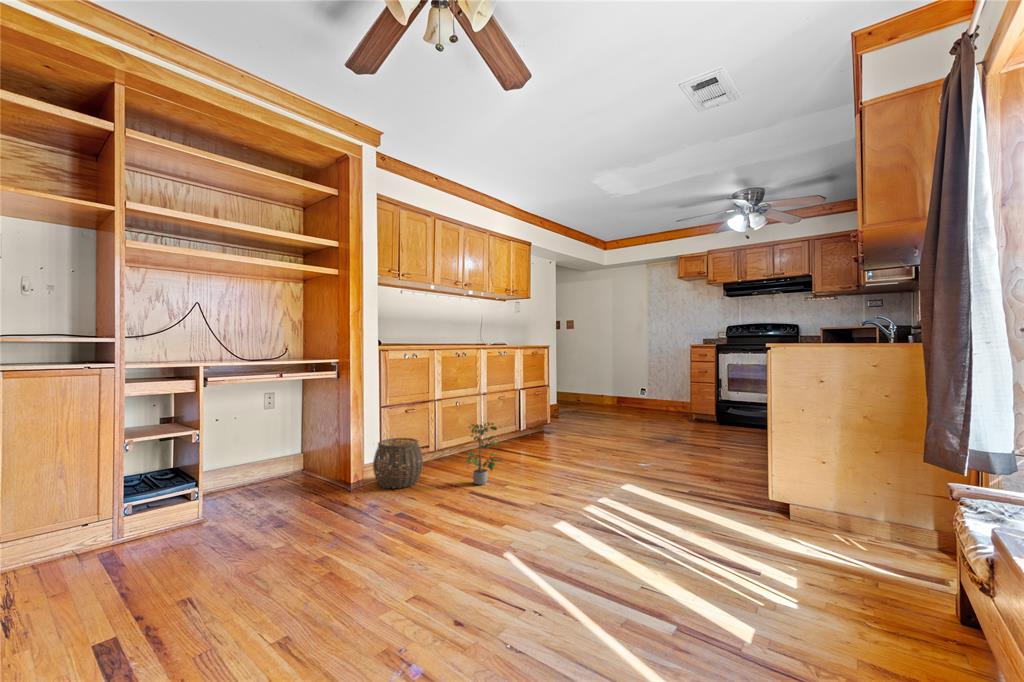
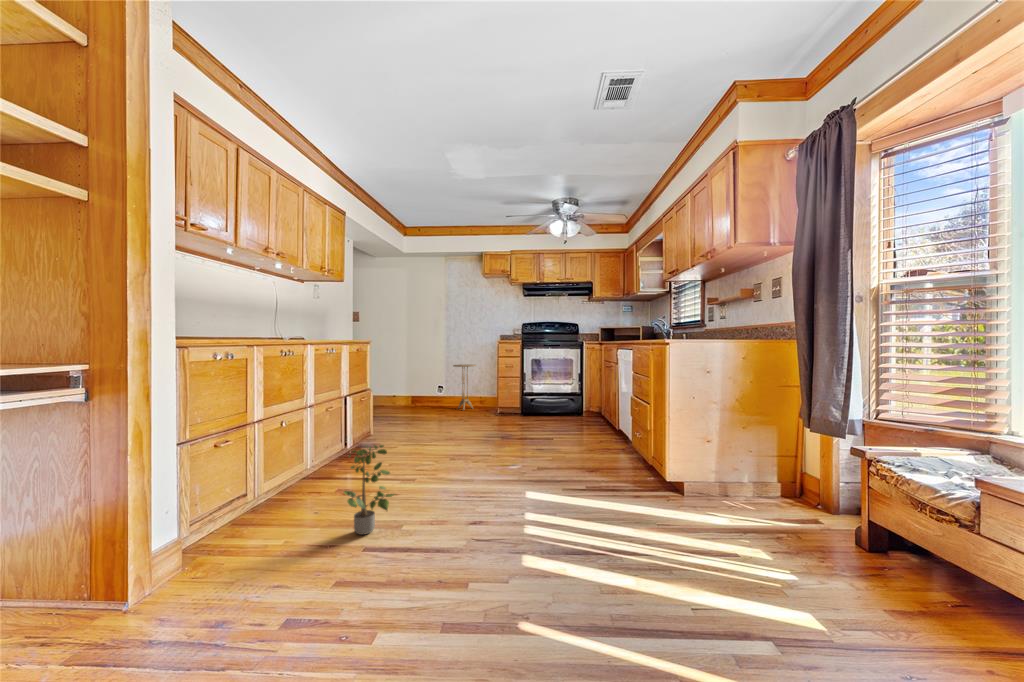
side table: none [650,369,674,414] -> present [453,364,476,410]
woven basket: present [373,438,423,488] -> none [173,487,272,584]

